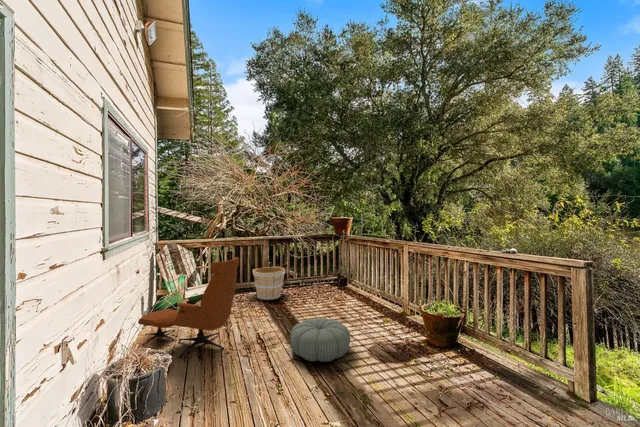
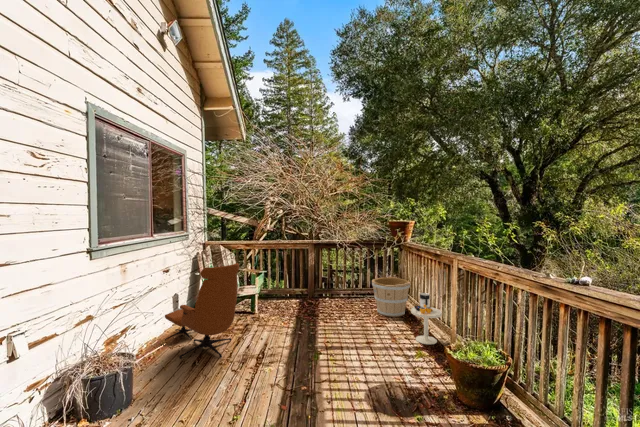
wooden bucket: present [253,266,285,300] -> present [372,277,410,317]
side table: none [367,274,390,313] -> present [411,293,442,344]
pouf: present [290,318,350,362] -> none [275,339,346,394]

